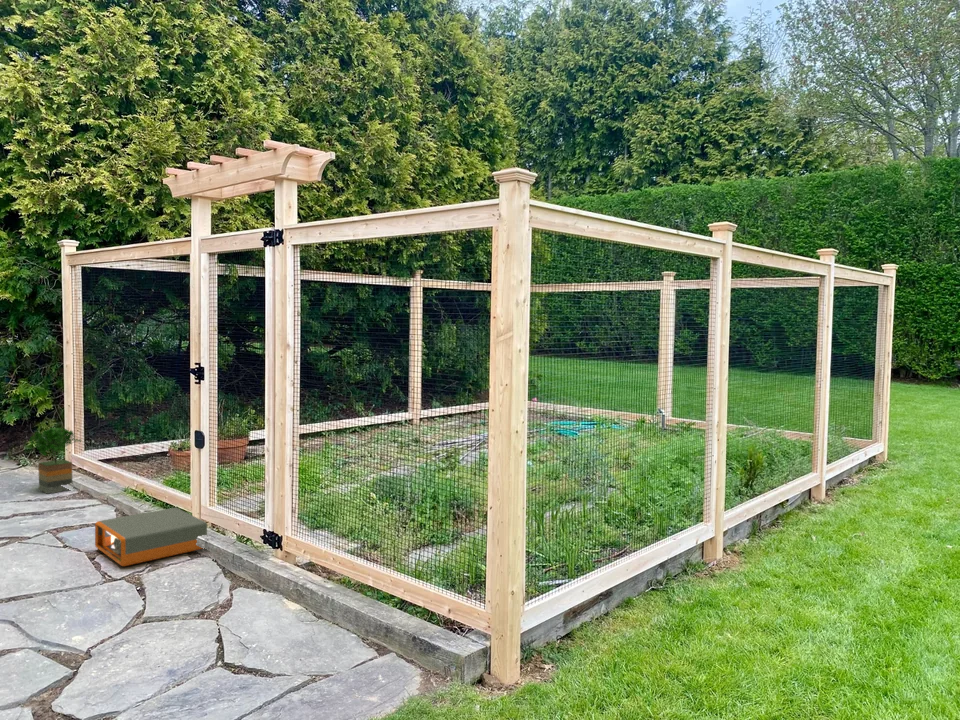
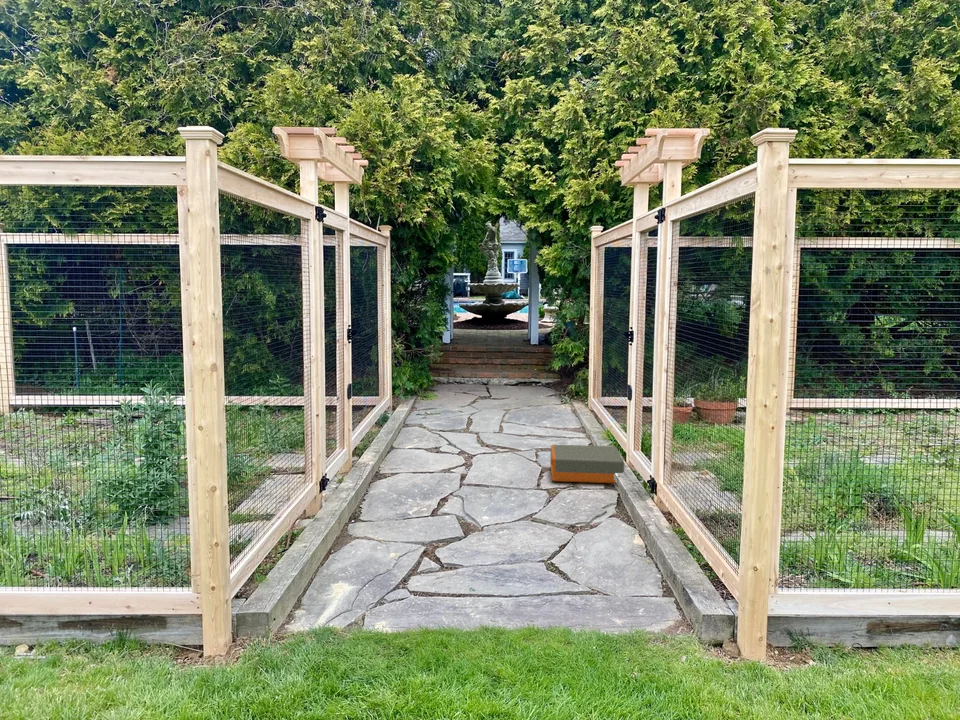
potted tree: present [31,428,81,494] -> none [552,374,590,425]

